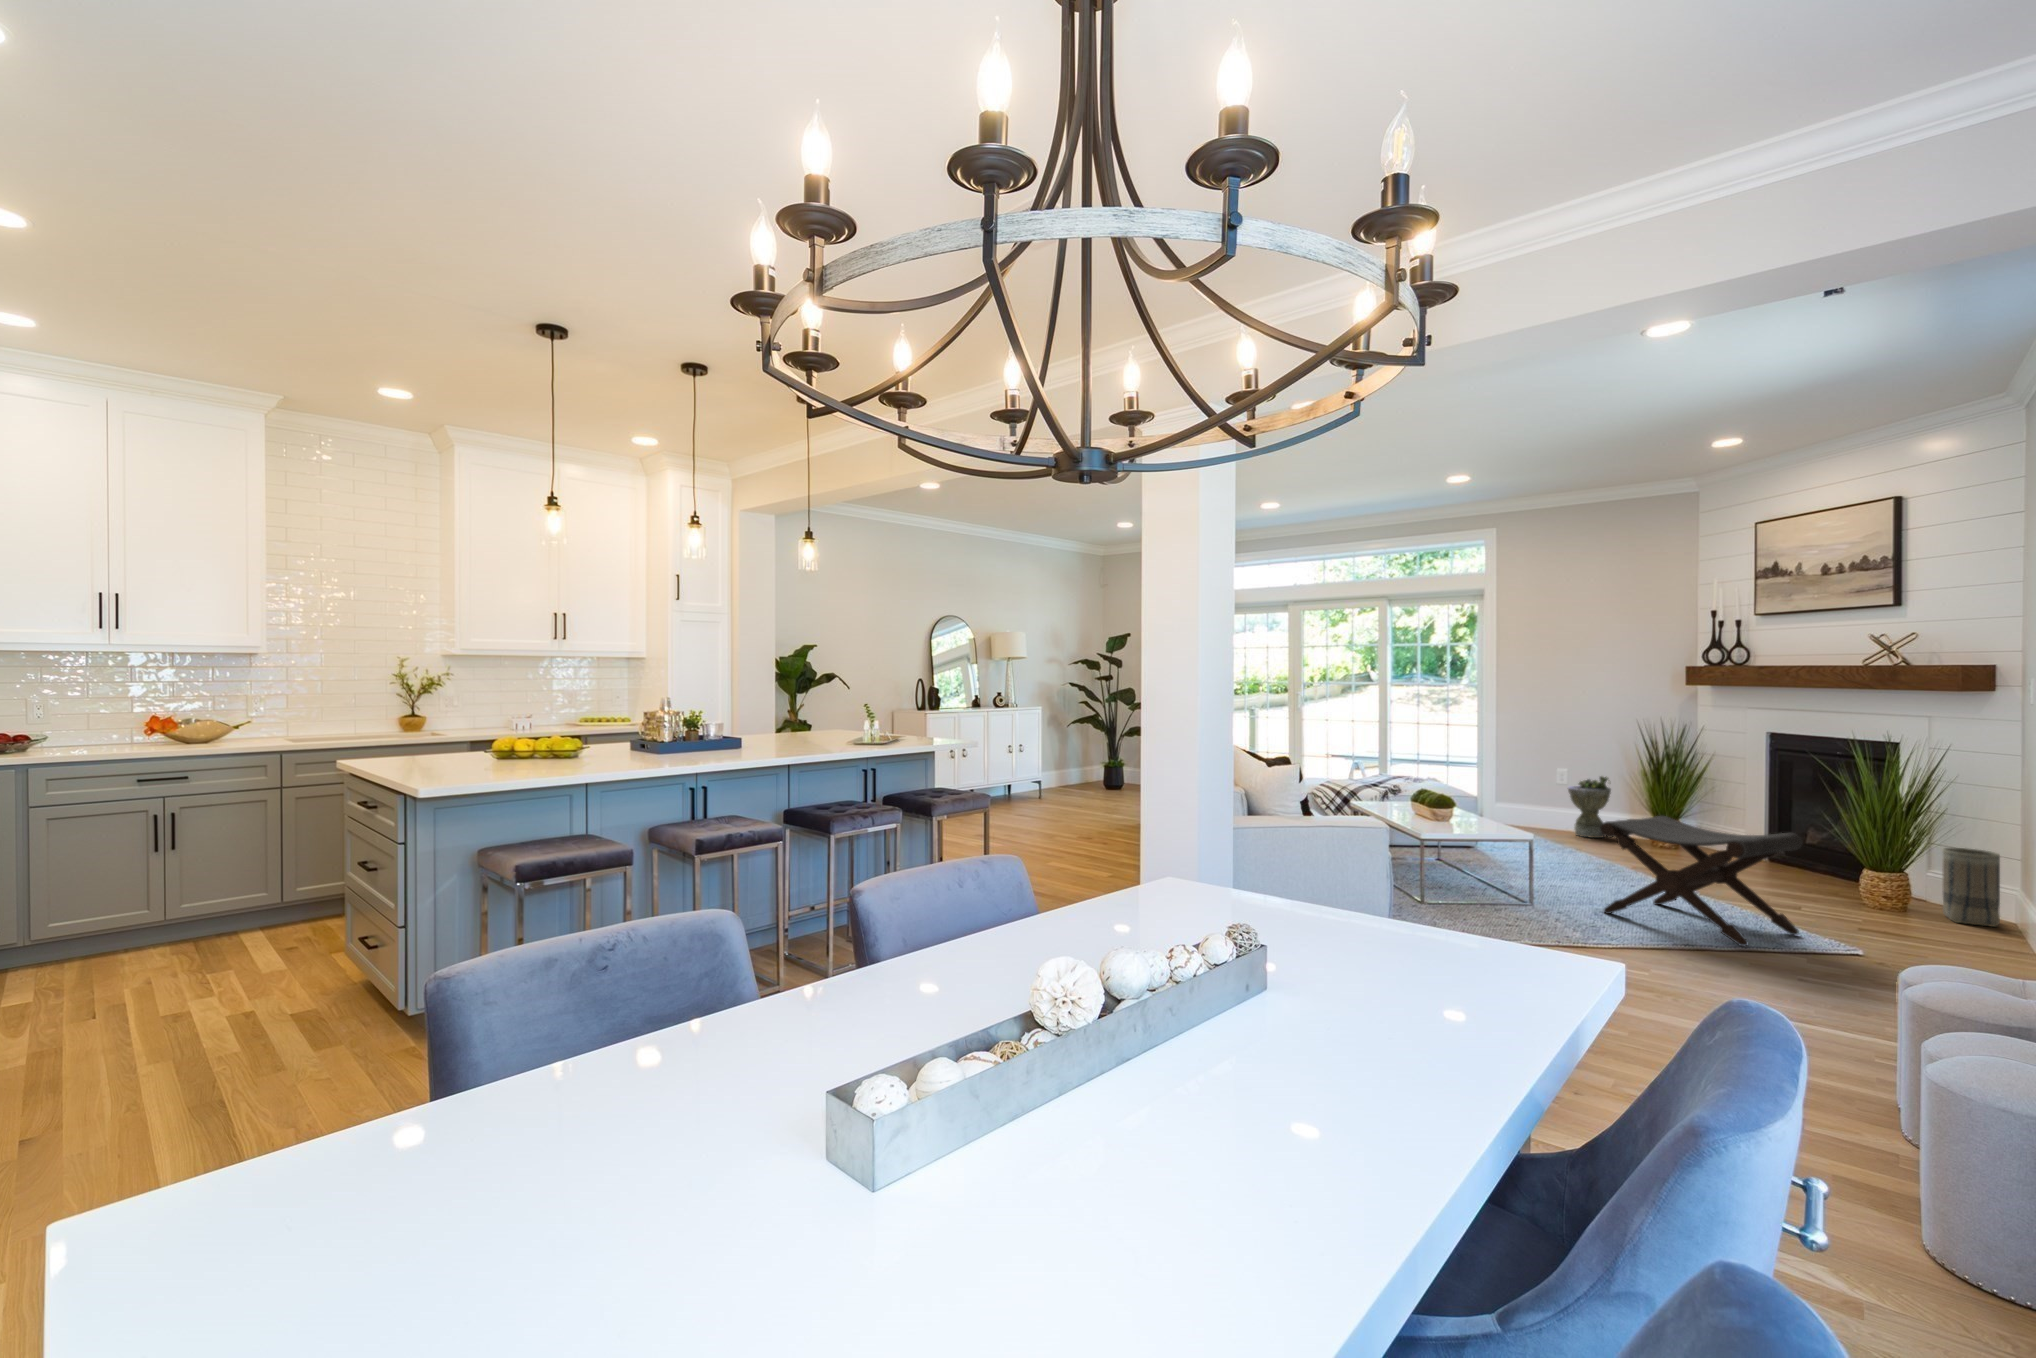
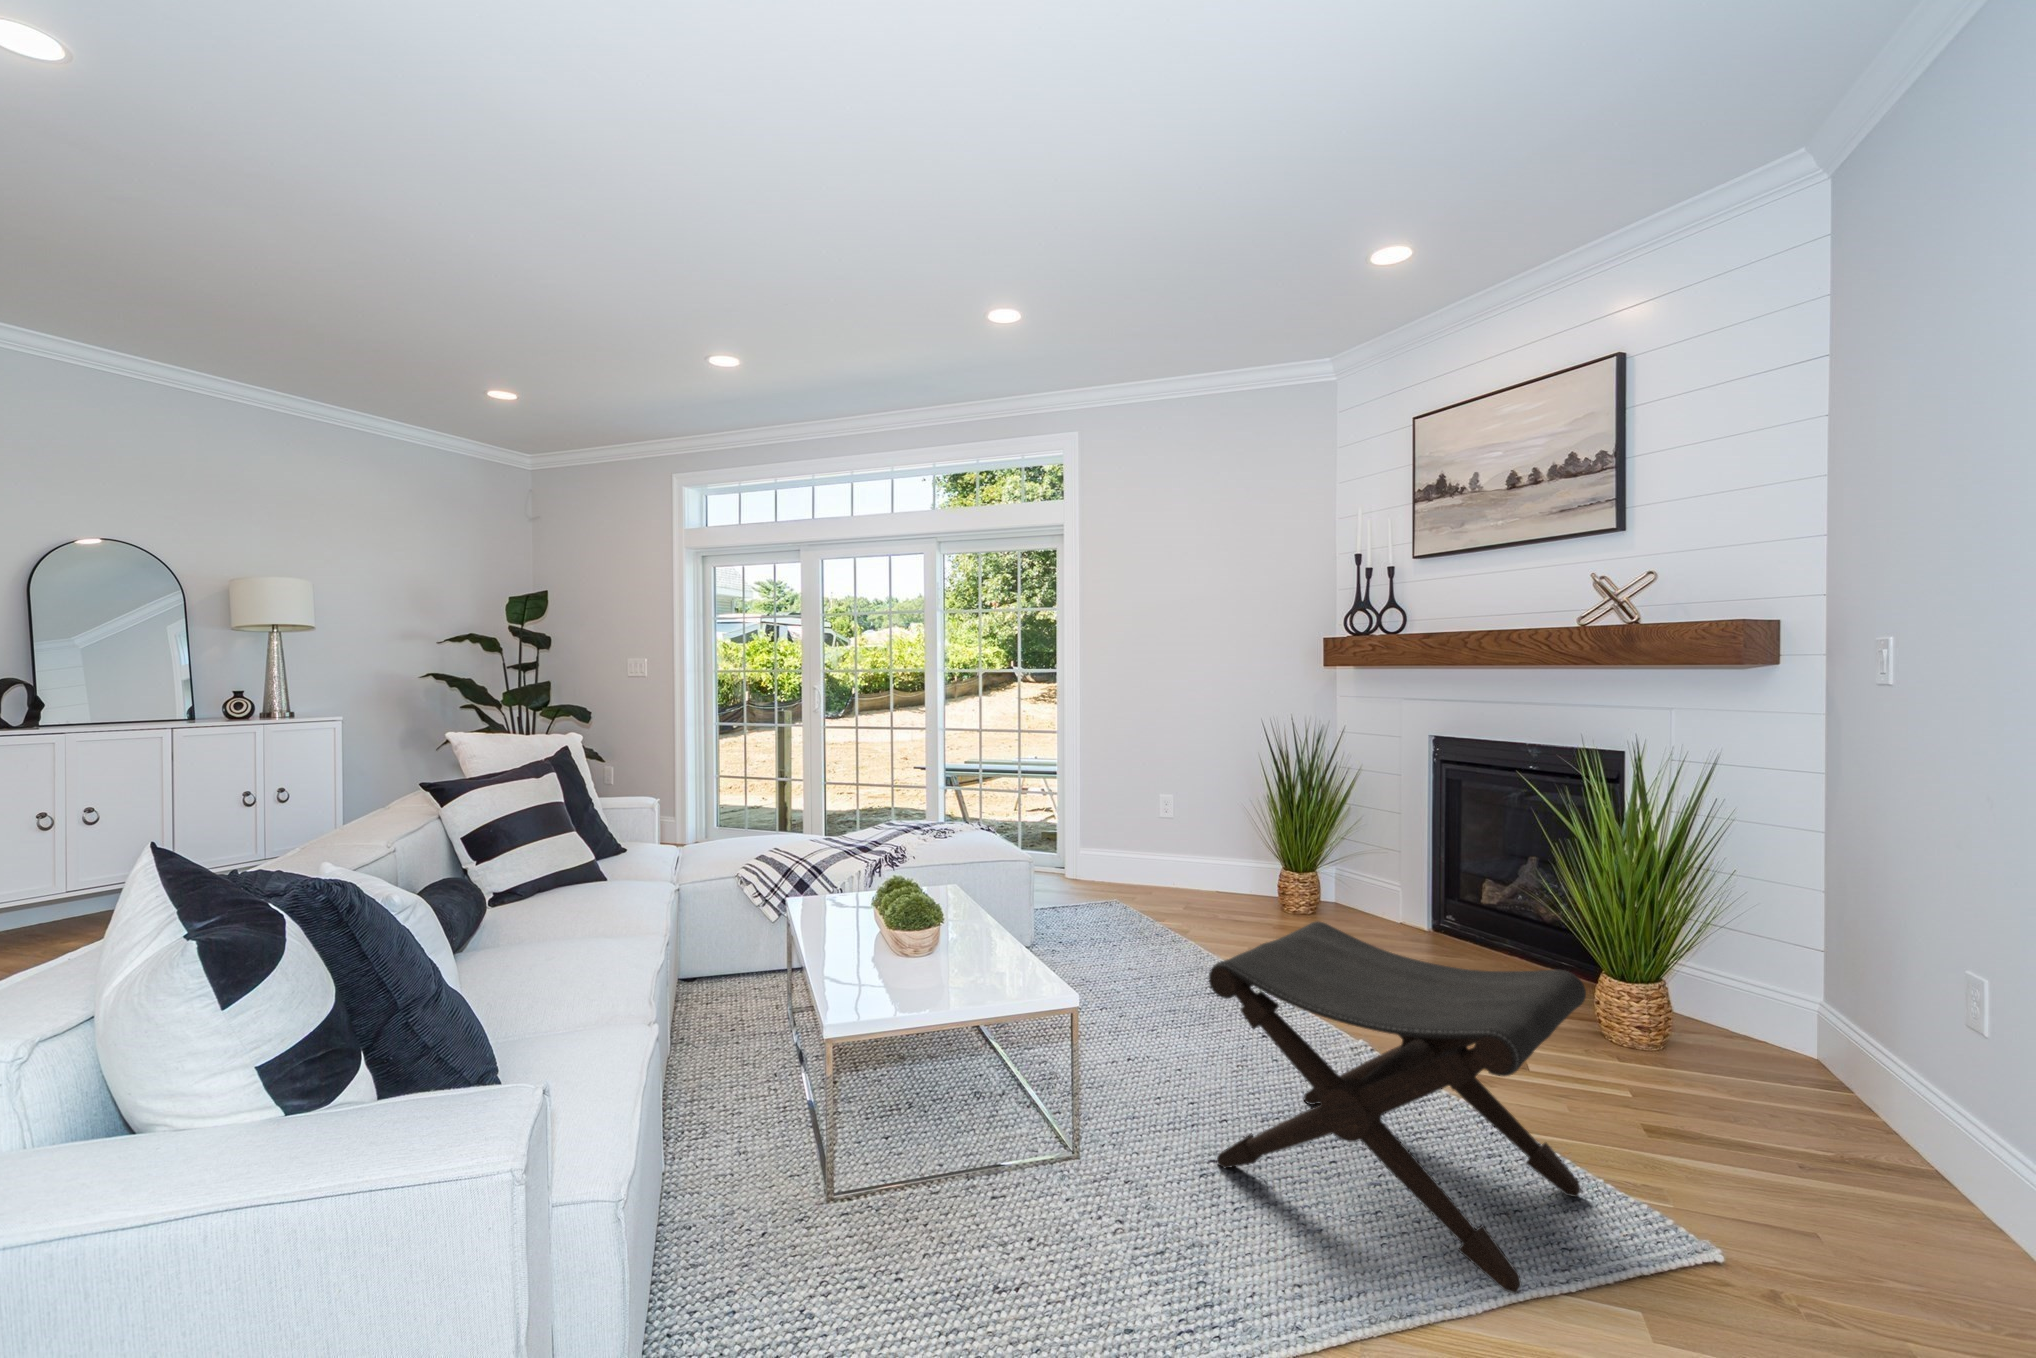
planter: present [1568,776,1611,838] -> none [1172,806,1229,901]
basket: present [1942,848,2000,927] -> none [1724,936,1821,1083]

